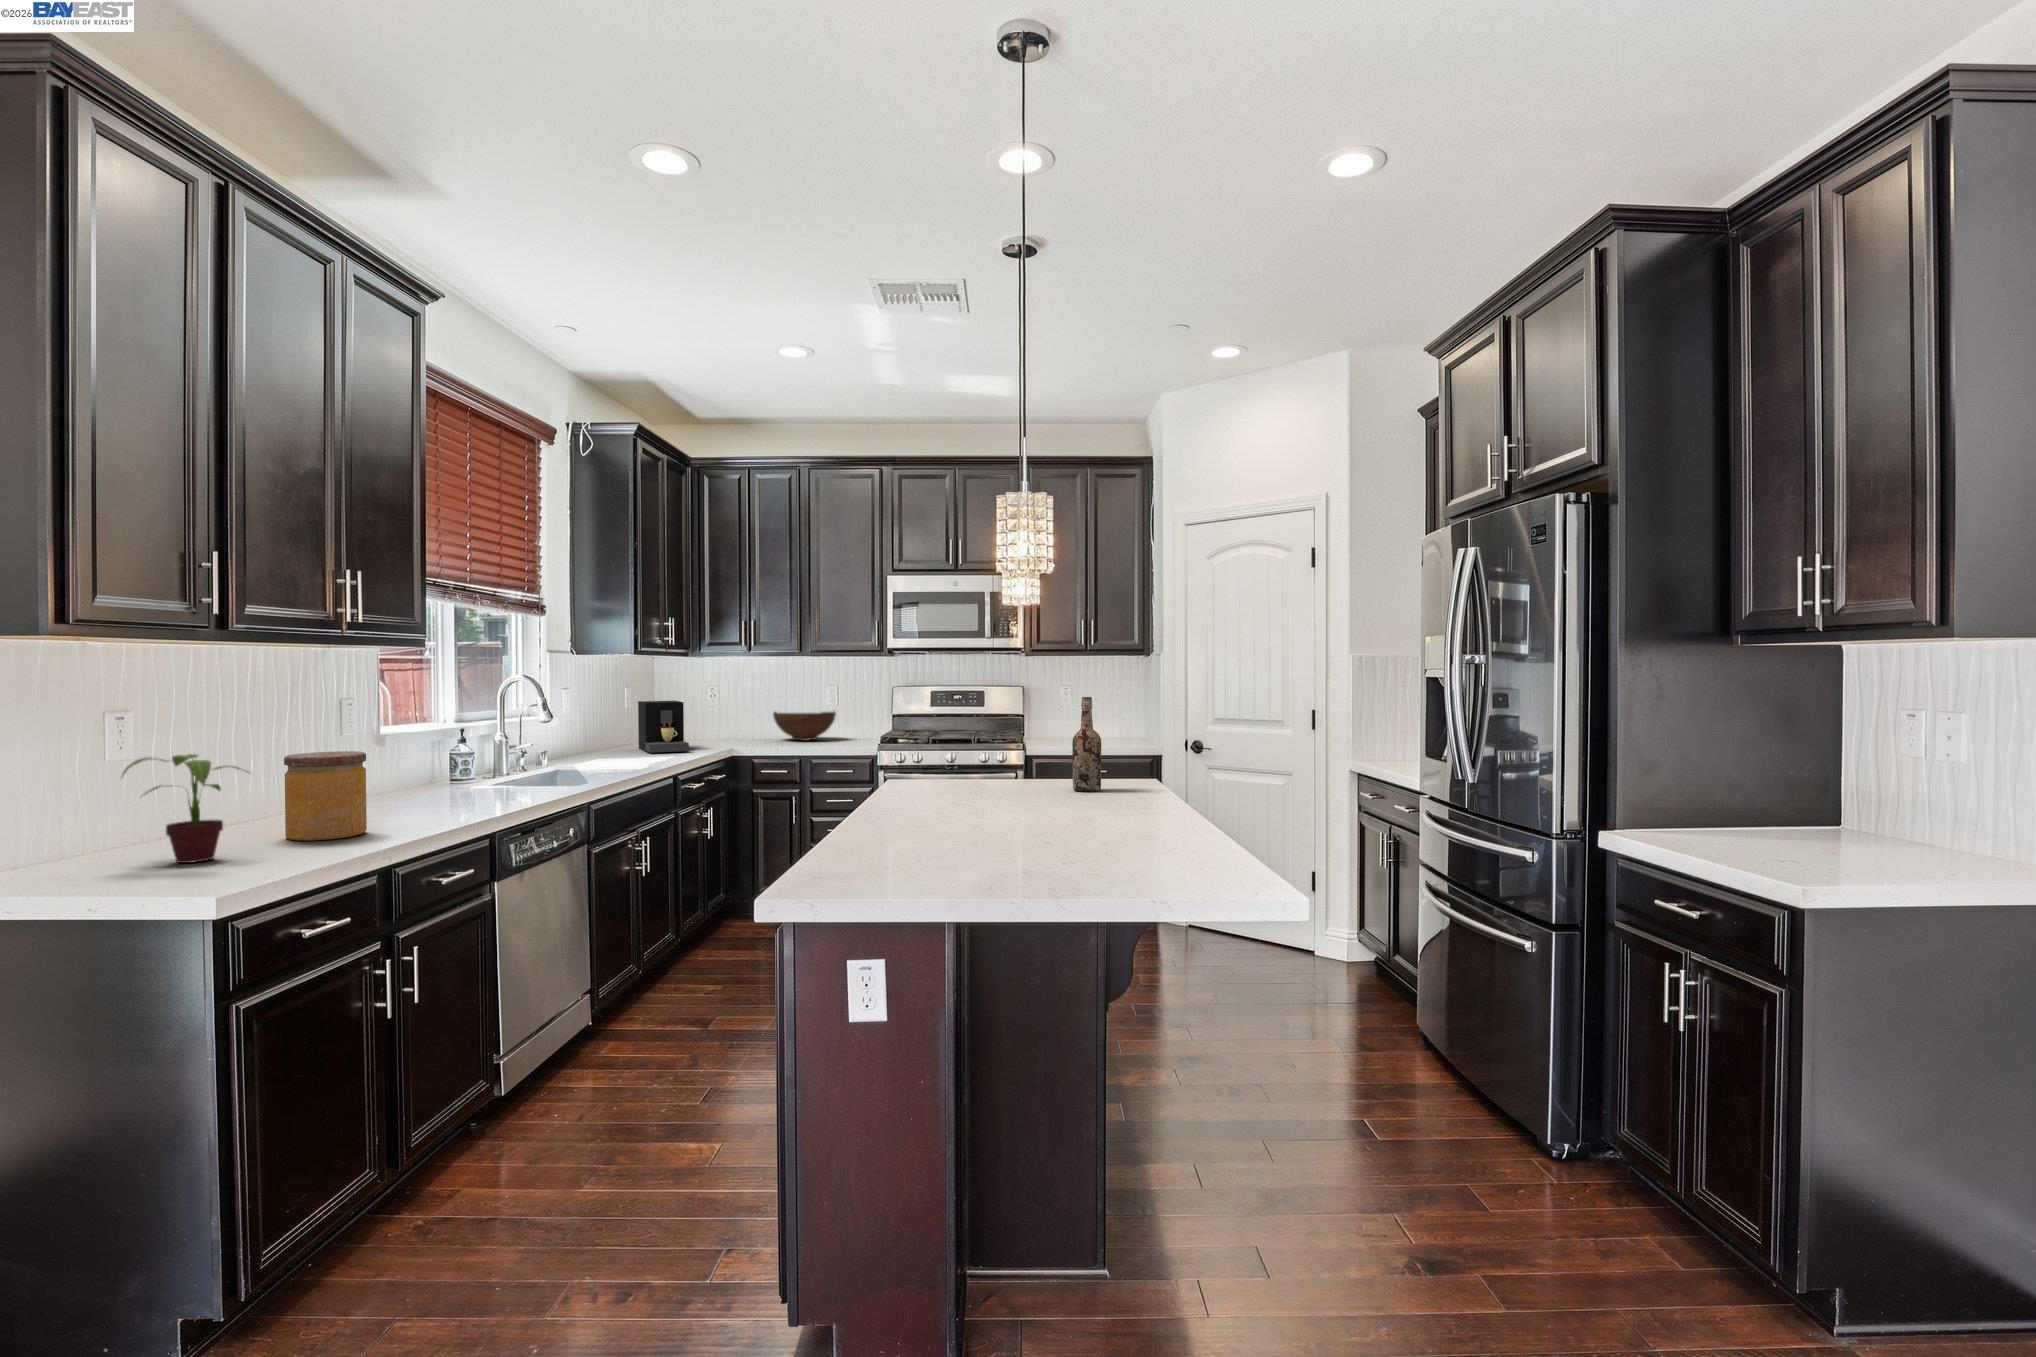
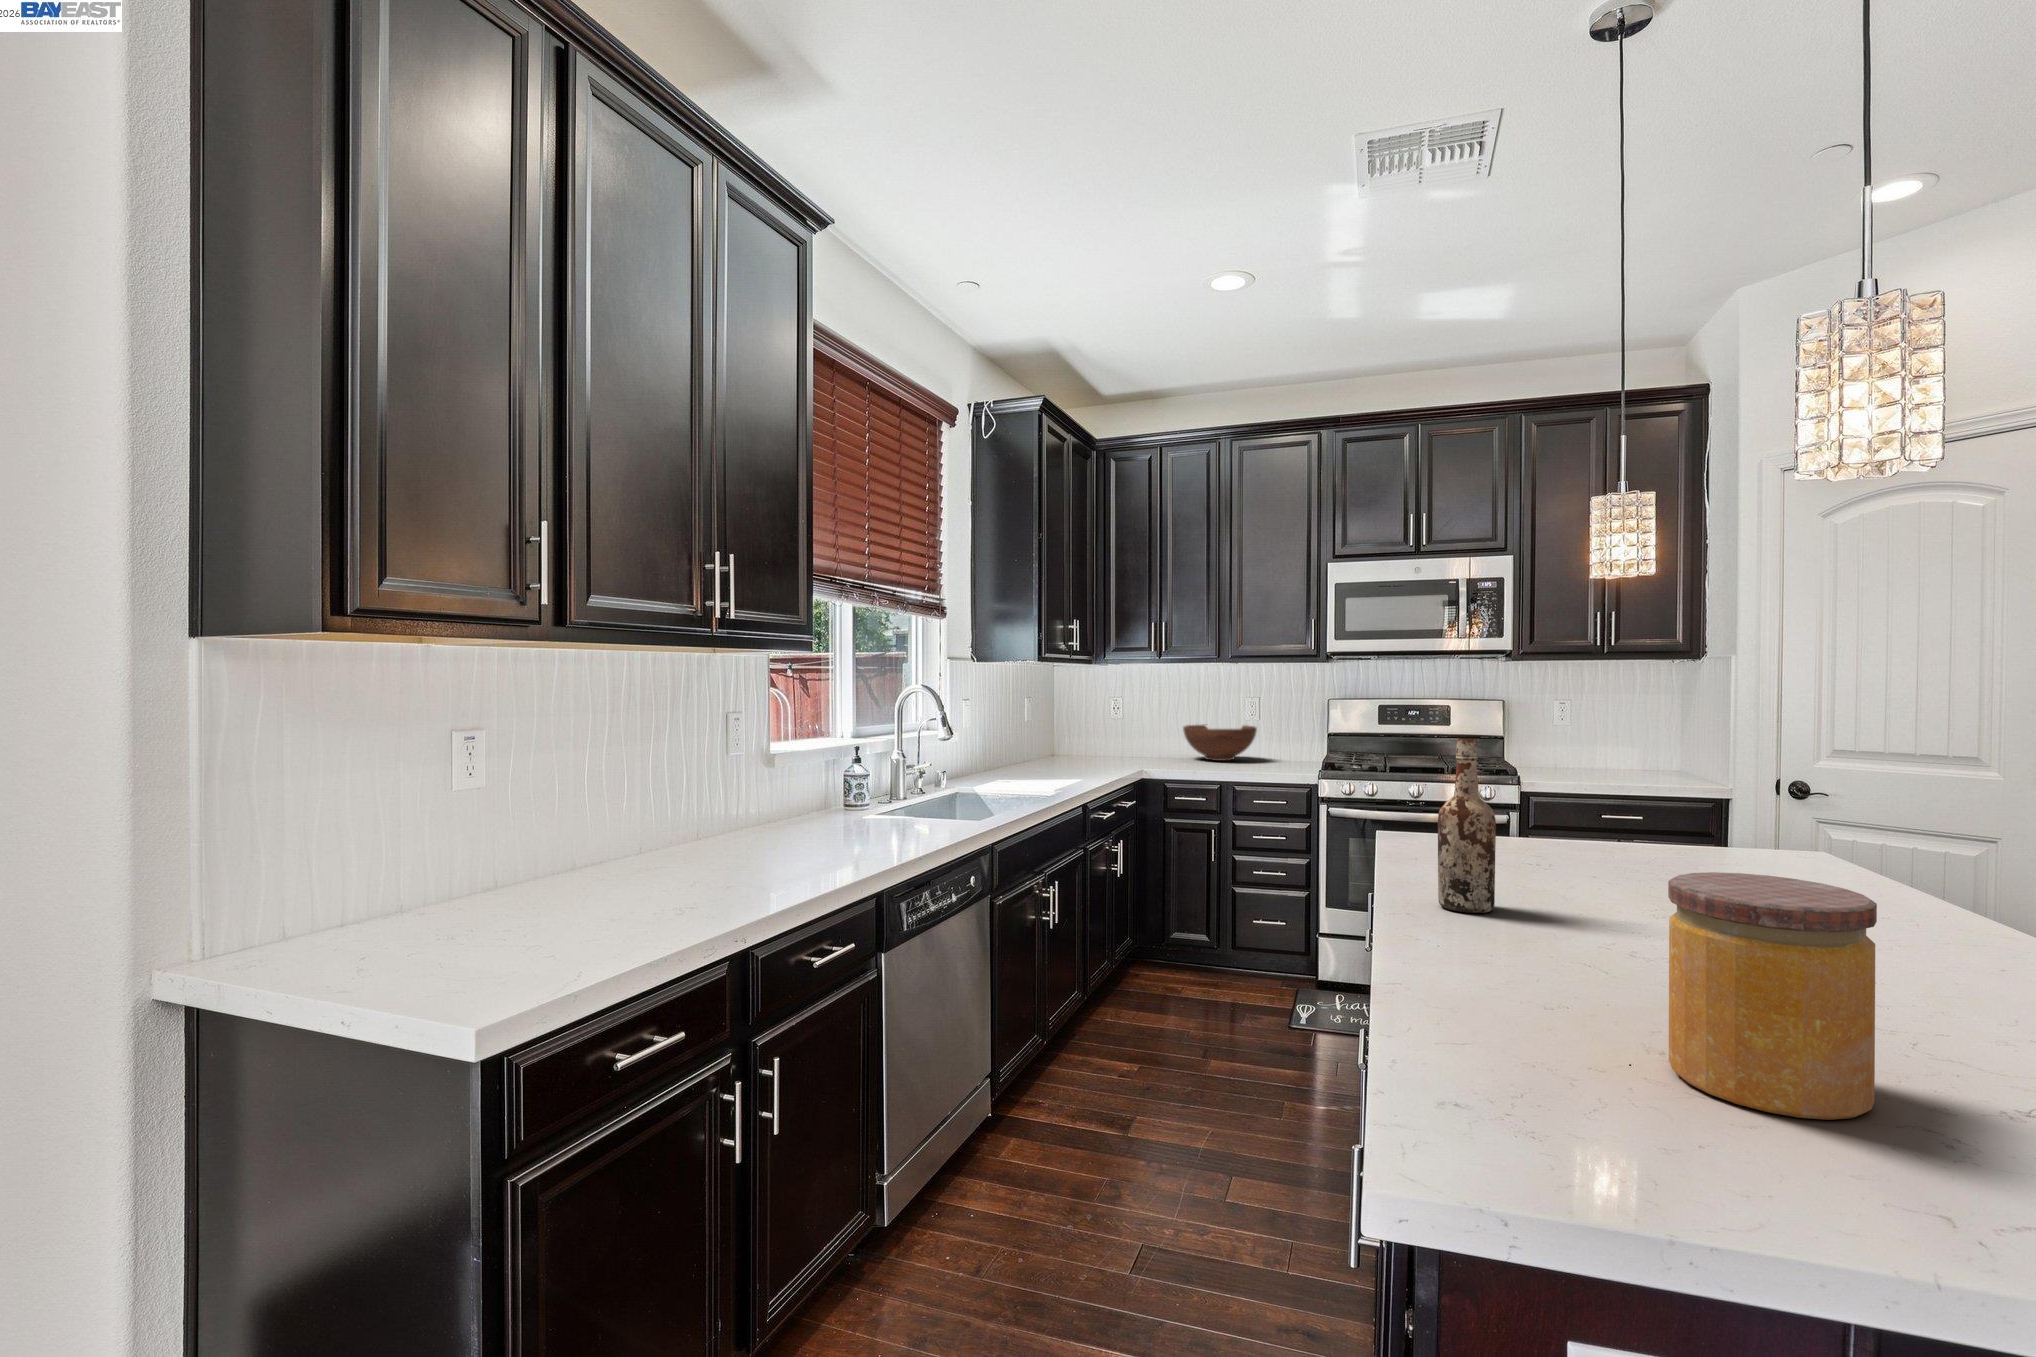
wine bottle: present [1072,697,1101,792] -> present [1438,738,1496,913]
coffee maker: present [638,701,689,753] -> none [1039,712,1095,772]
jar: present [284,751,367,841] -> present [1668,872,1877,1120]
potted plant: present [123,754,240,863] -> none [442,787,596,932]

